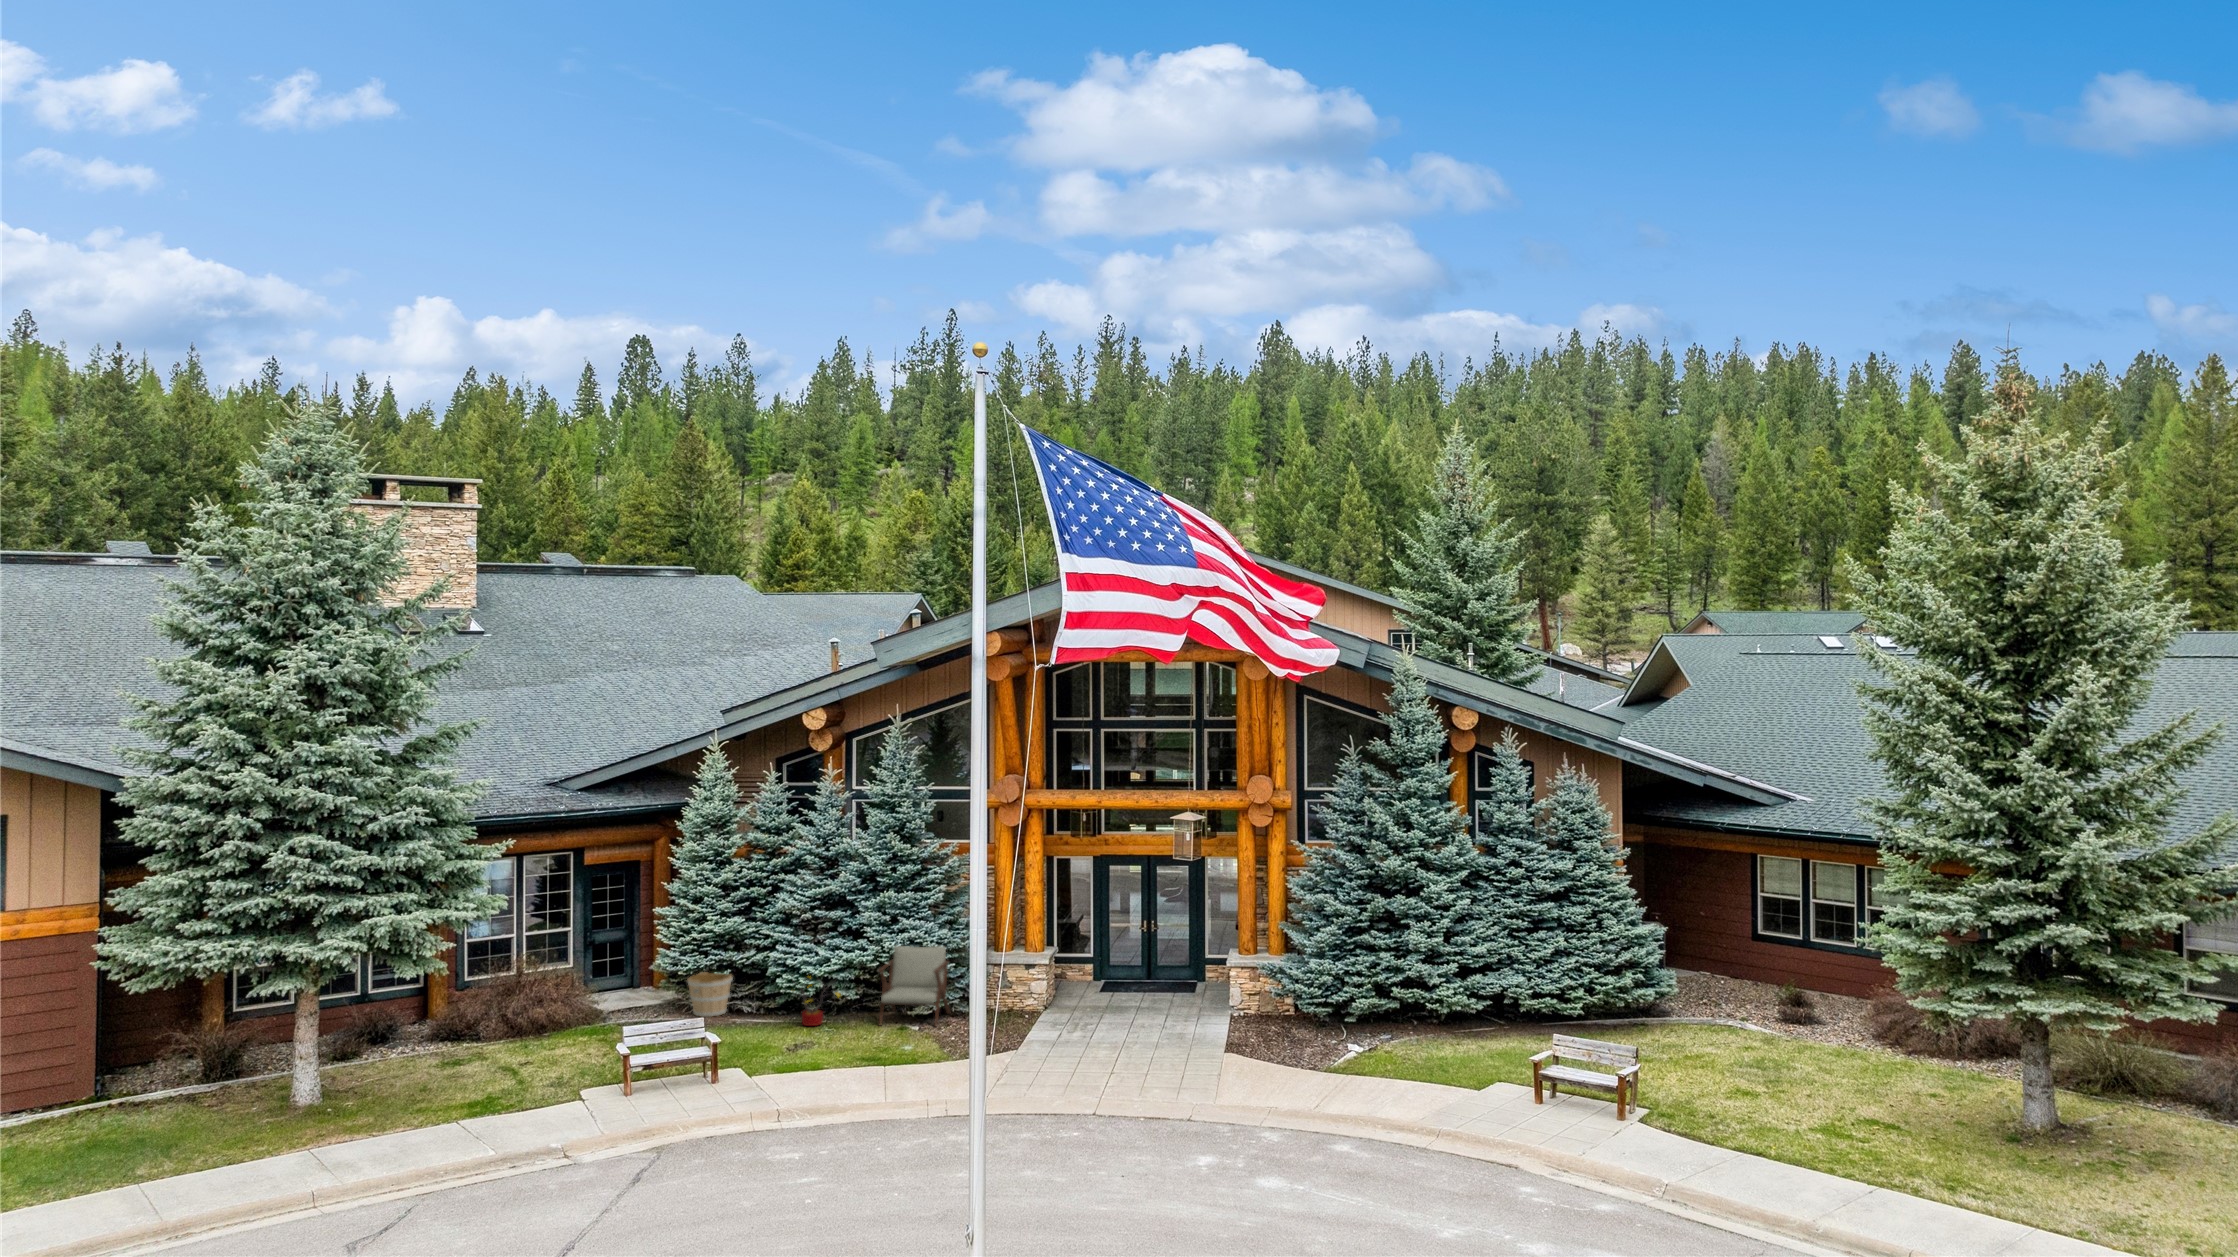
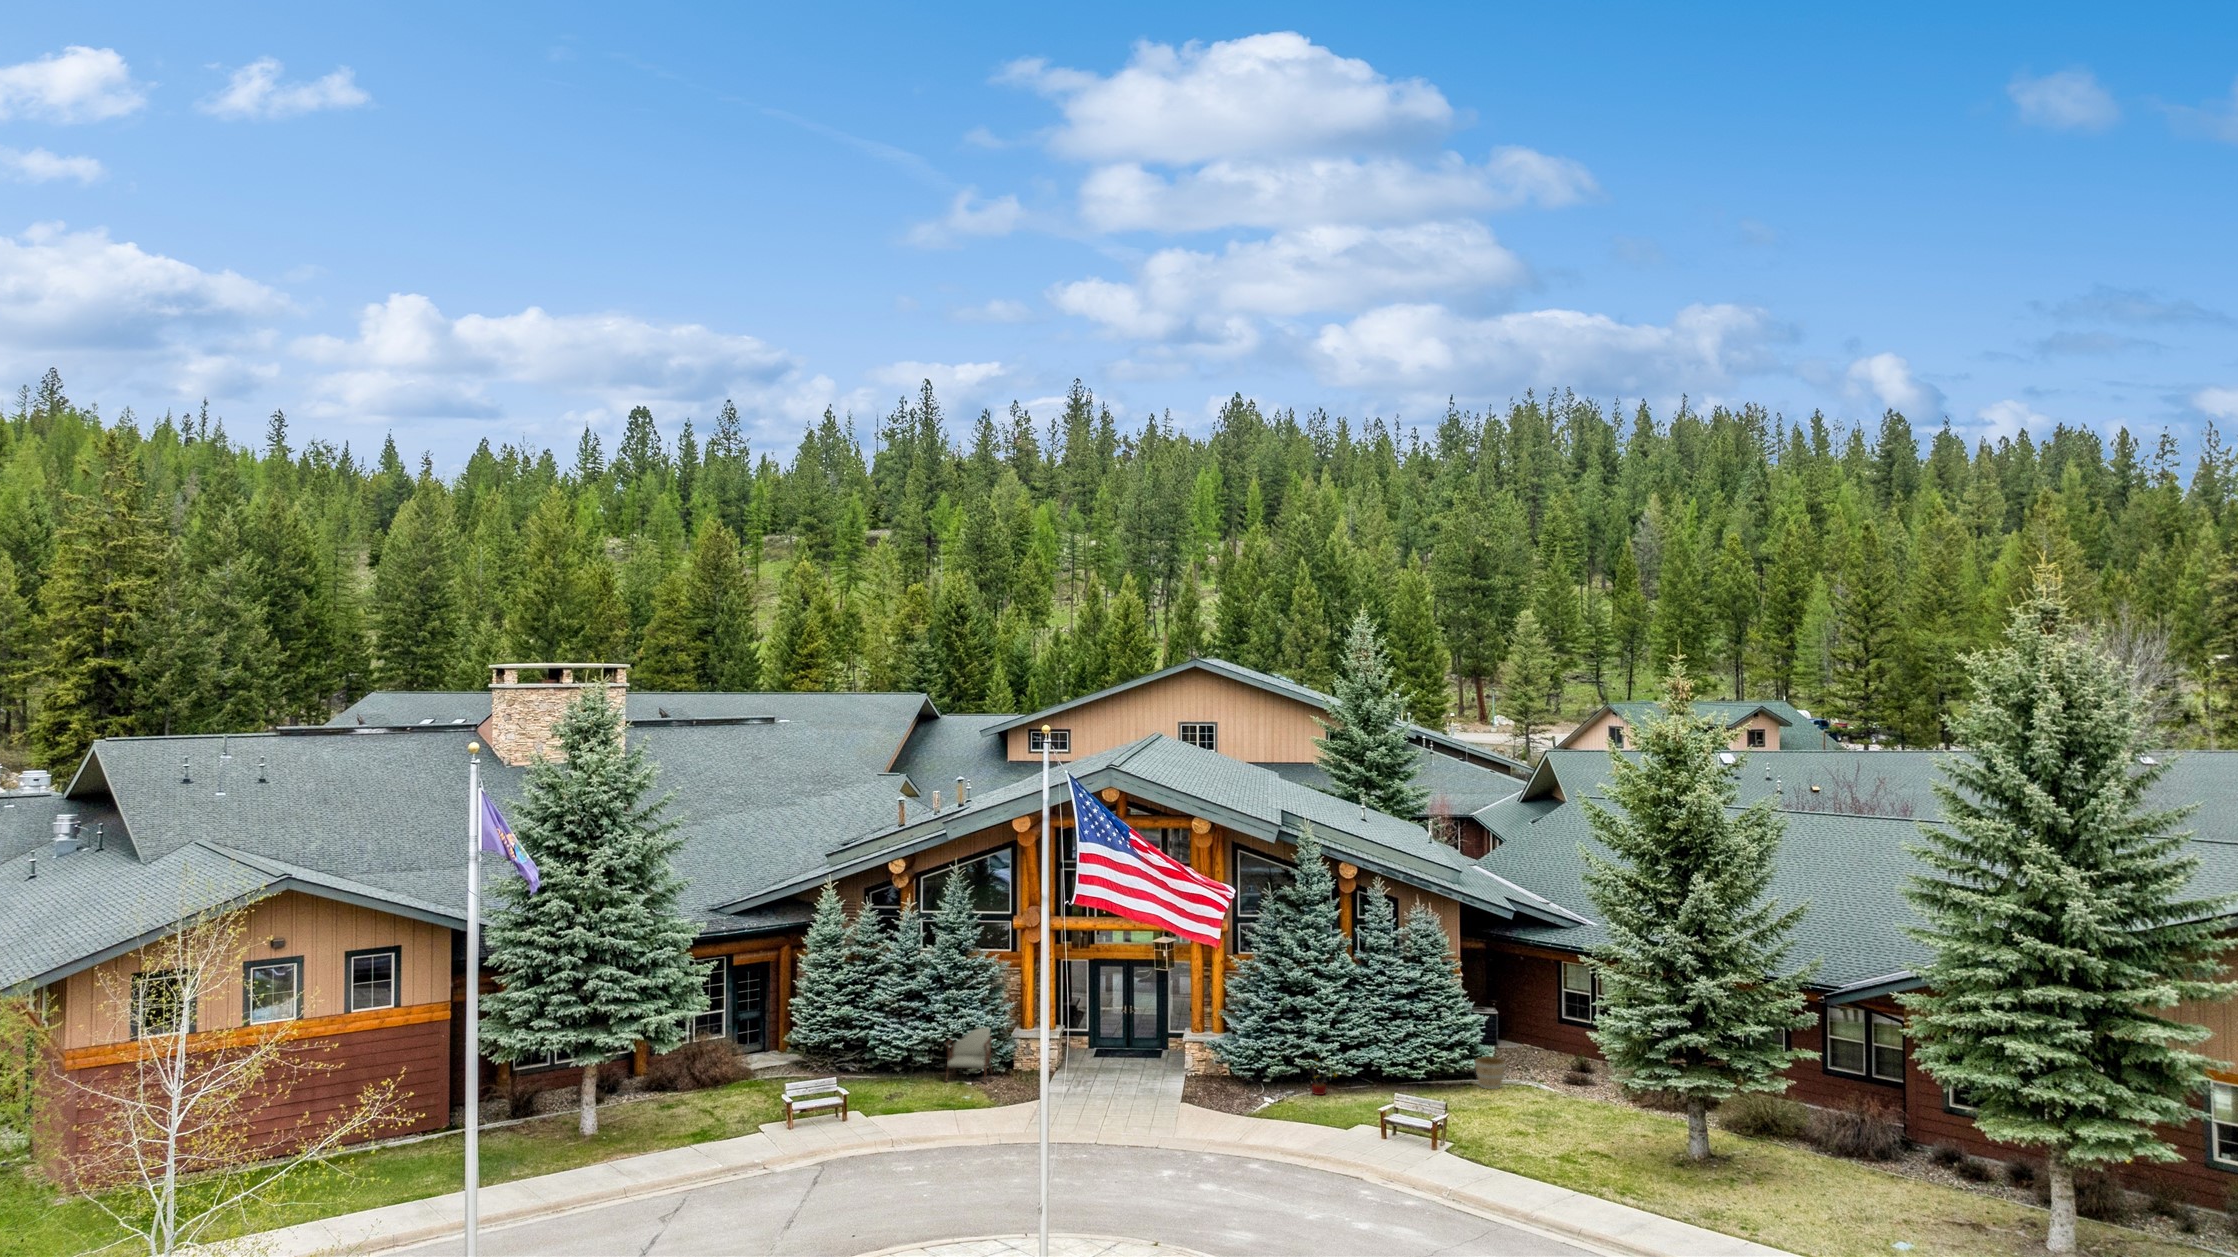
wooden bucket: present [687,972,733,1017] -> present [1474,1056,1506,1089]
decorative plant: present [796,980,840,1026] -> present [1312,1068,1337,1095]

